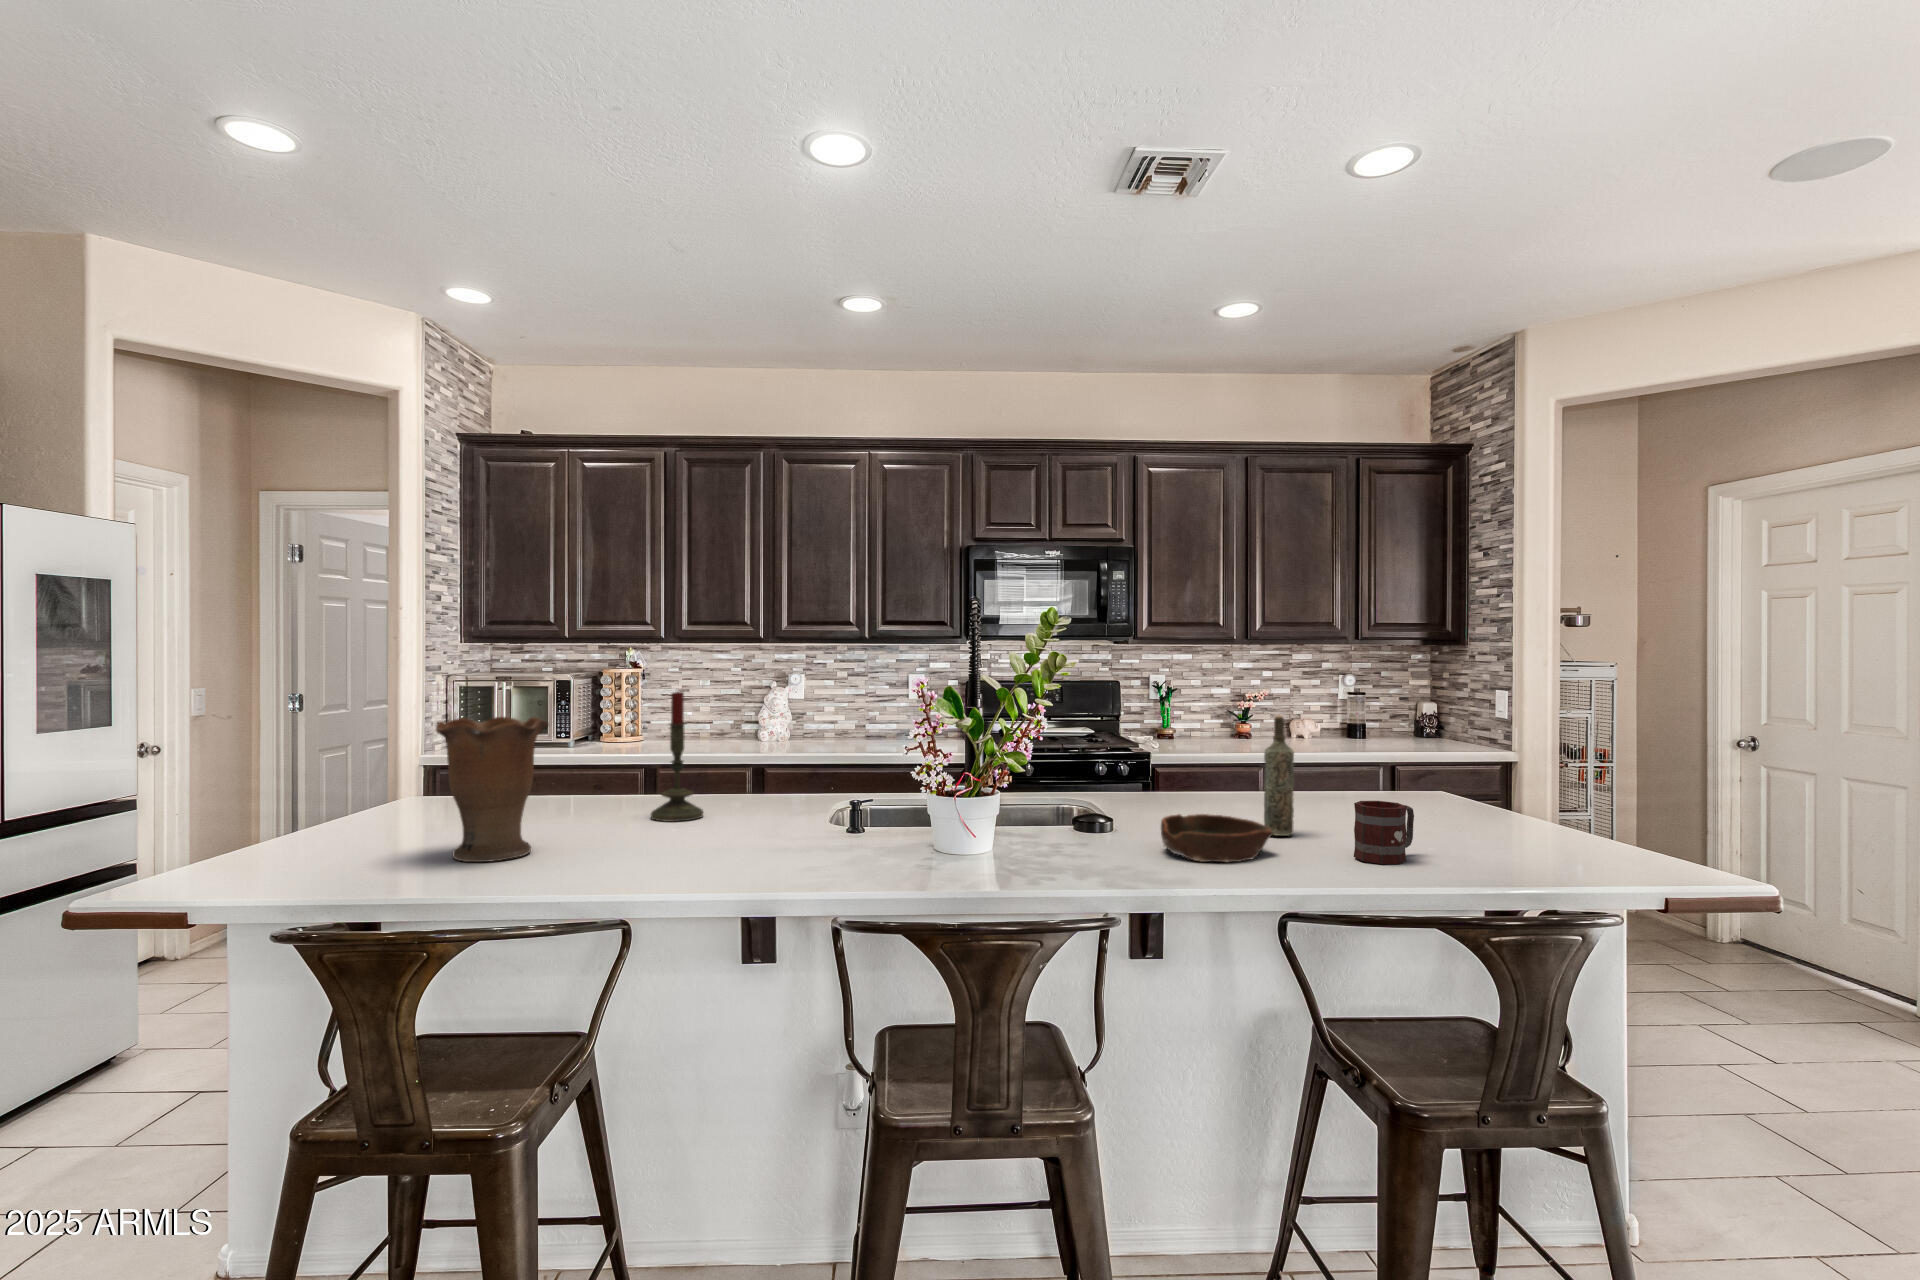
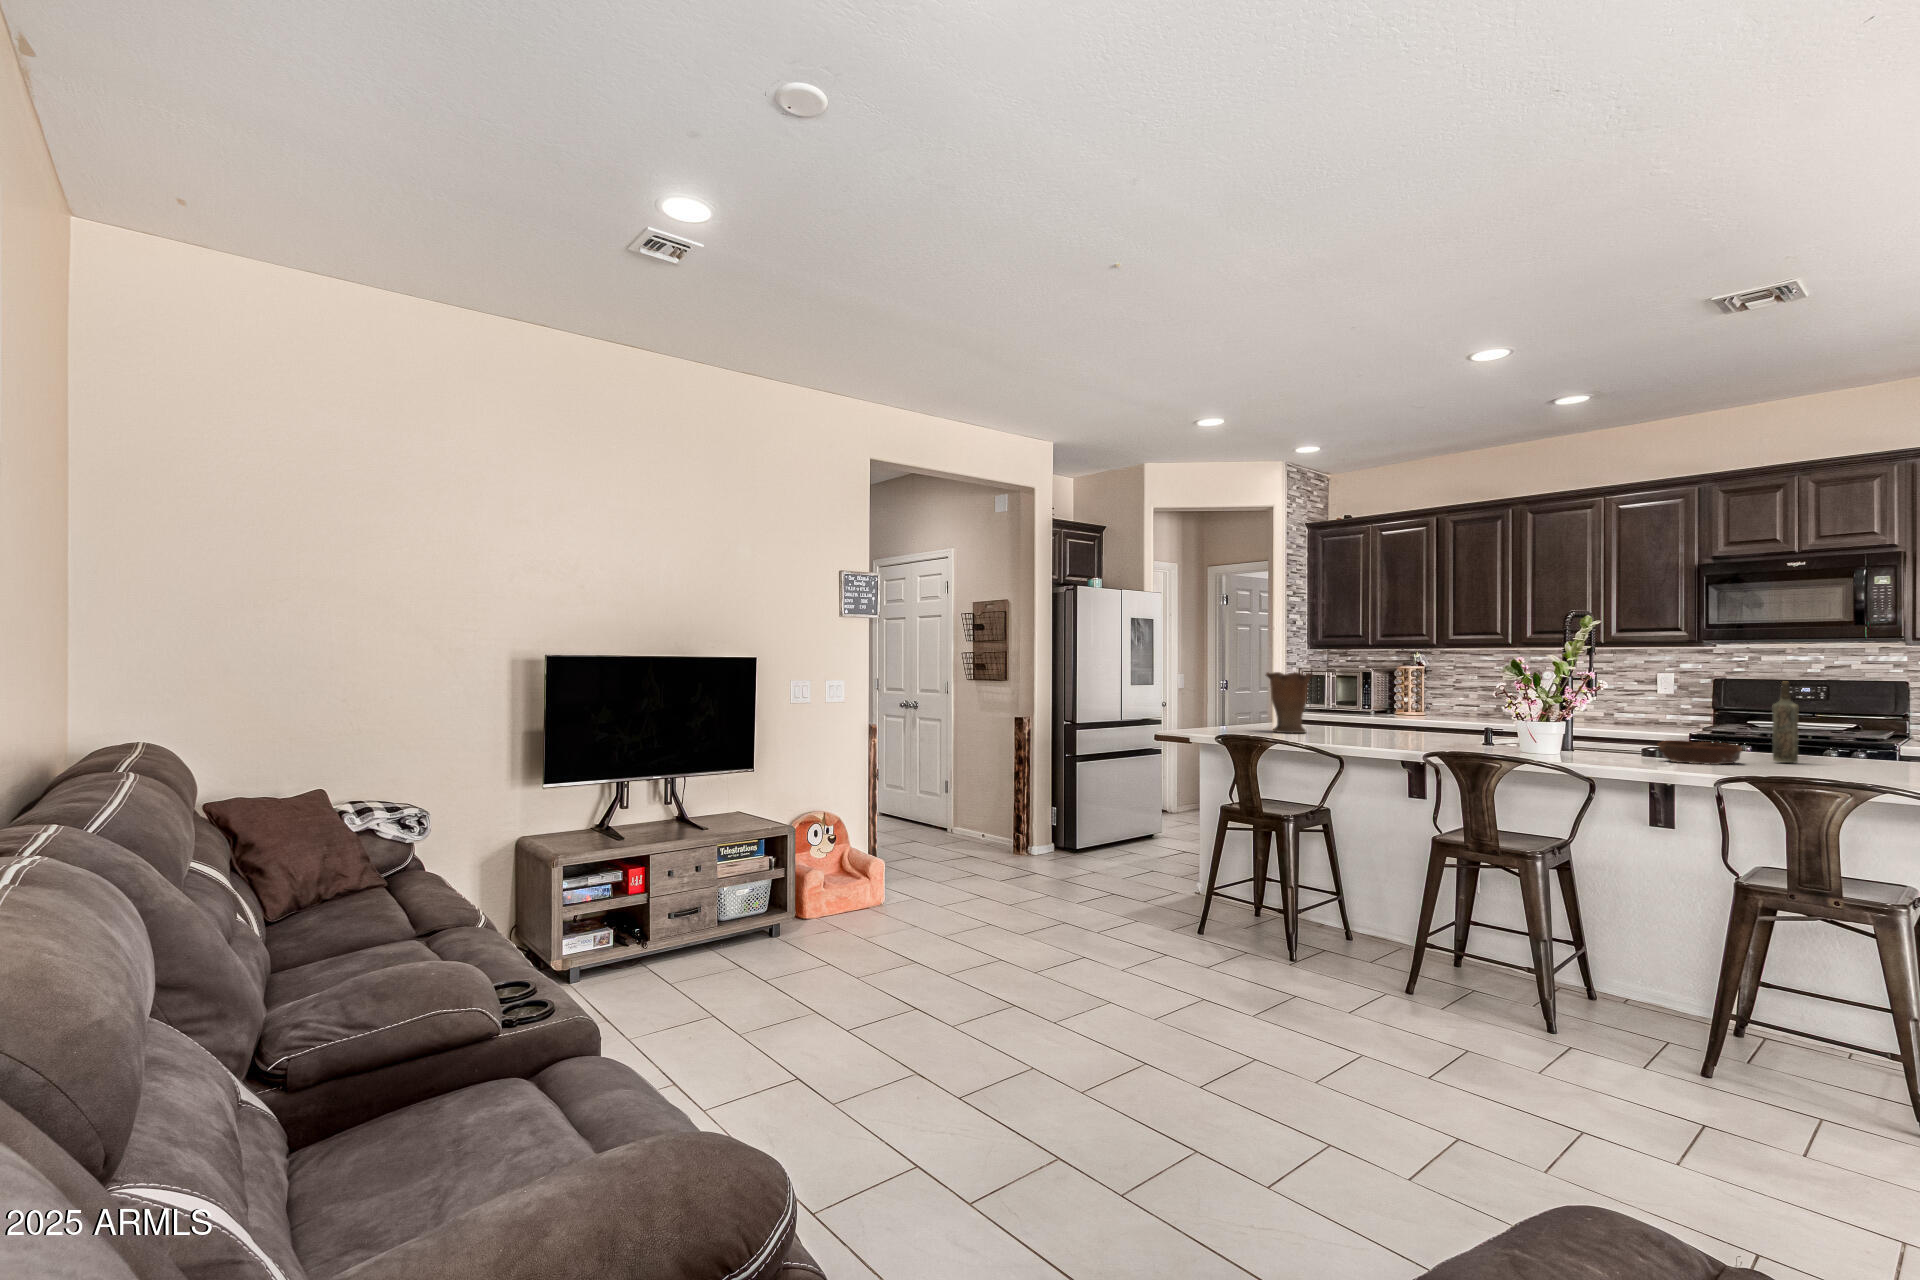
candle: present [651,692,703,822] -> none [1376,664,1405,733]
mug: present [1354,801,1414,864] -> none [1796,733,1855,771]

